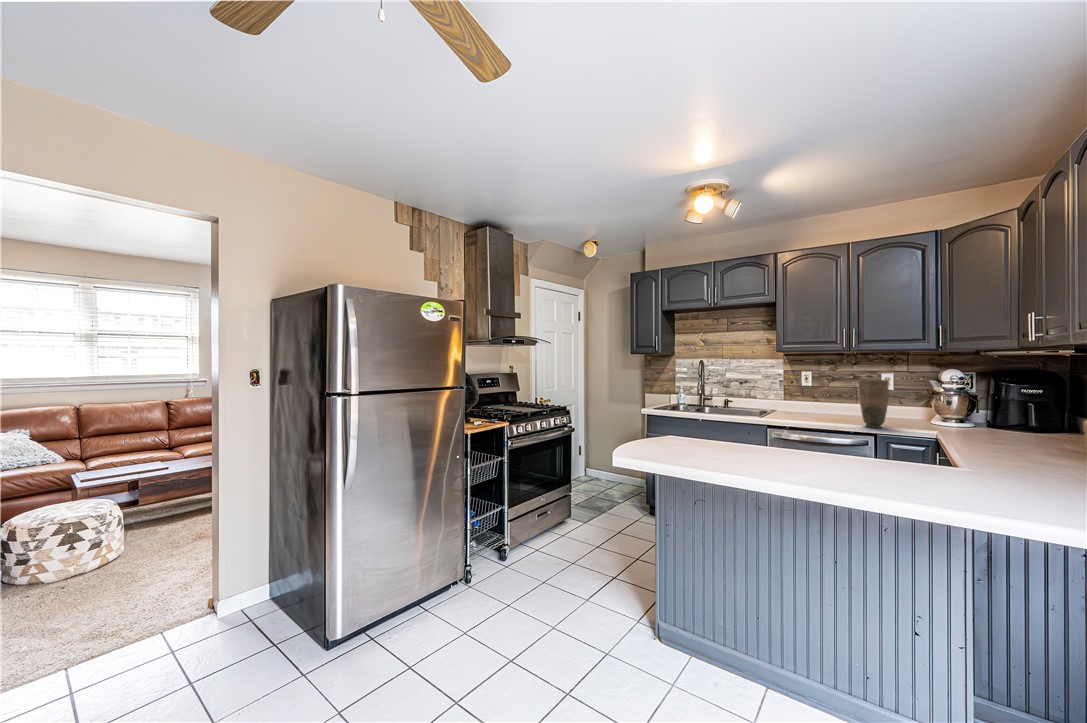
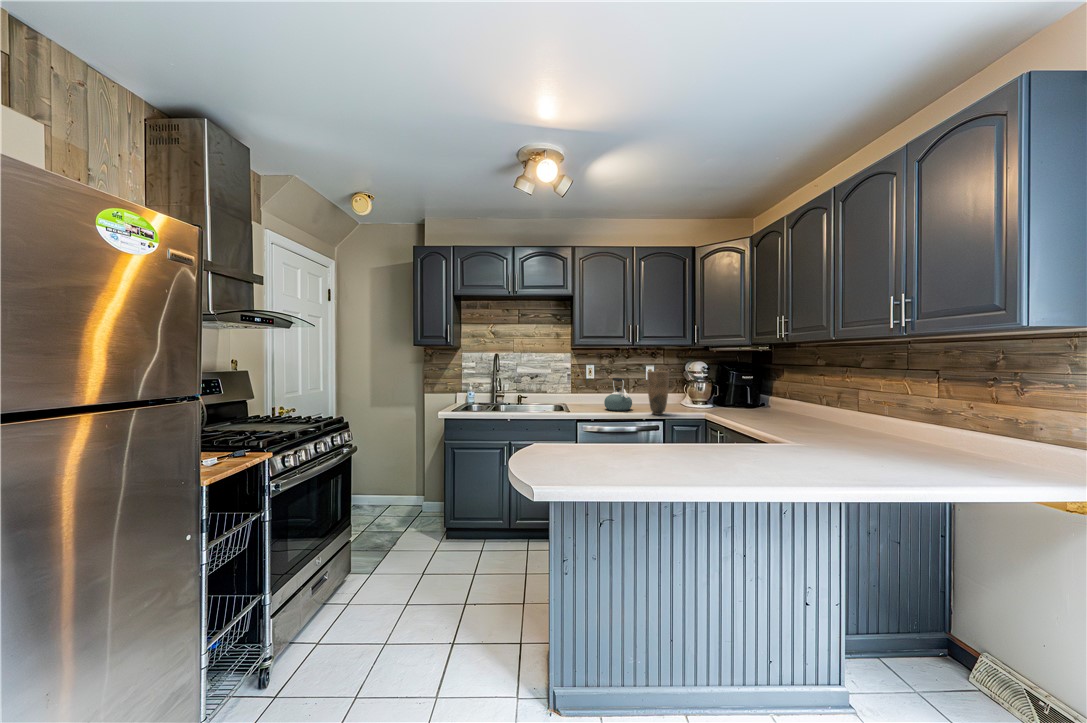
kettle: none [811,385,847,420] -> present [604,378,632,411]

